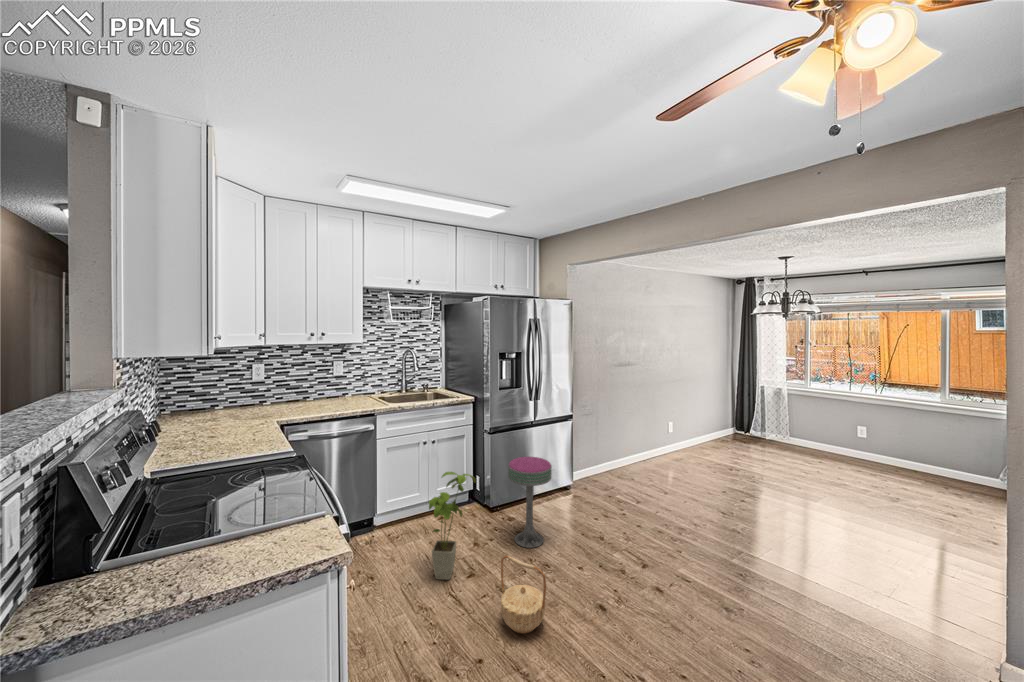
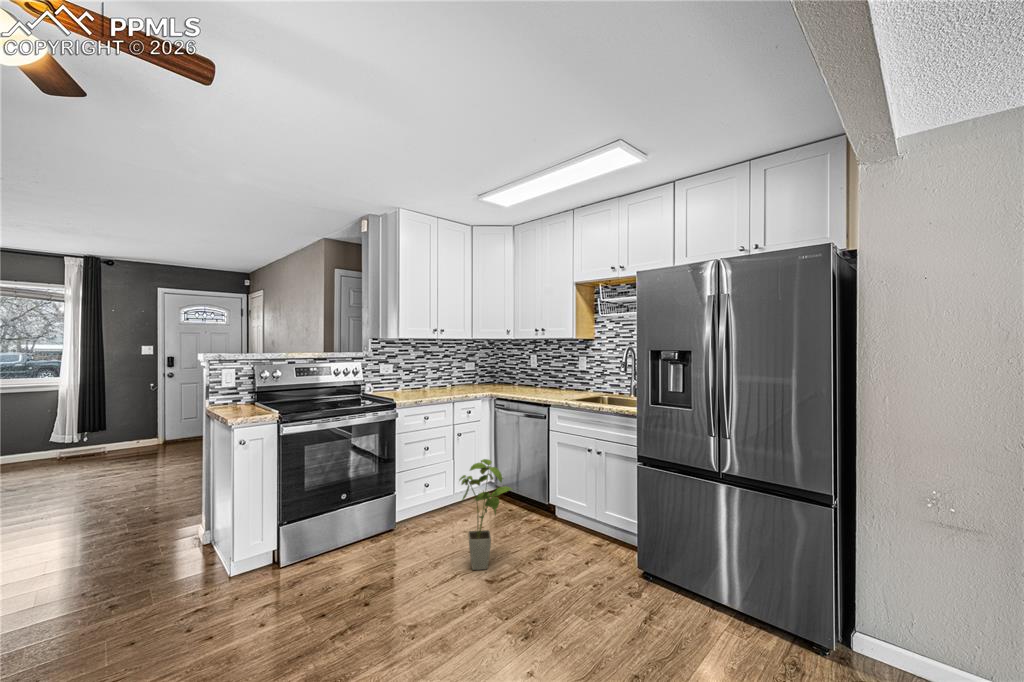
bar stool: present [508,457,552,548] -> none [544,488,607,625]
basket: present [501,556,546,633] -> none [385,545,435,633]

